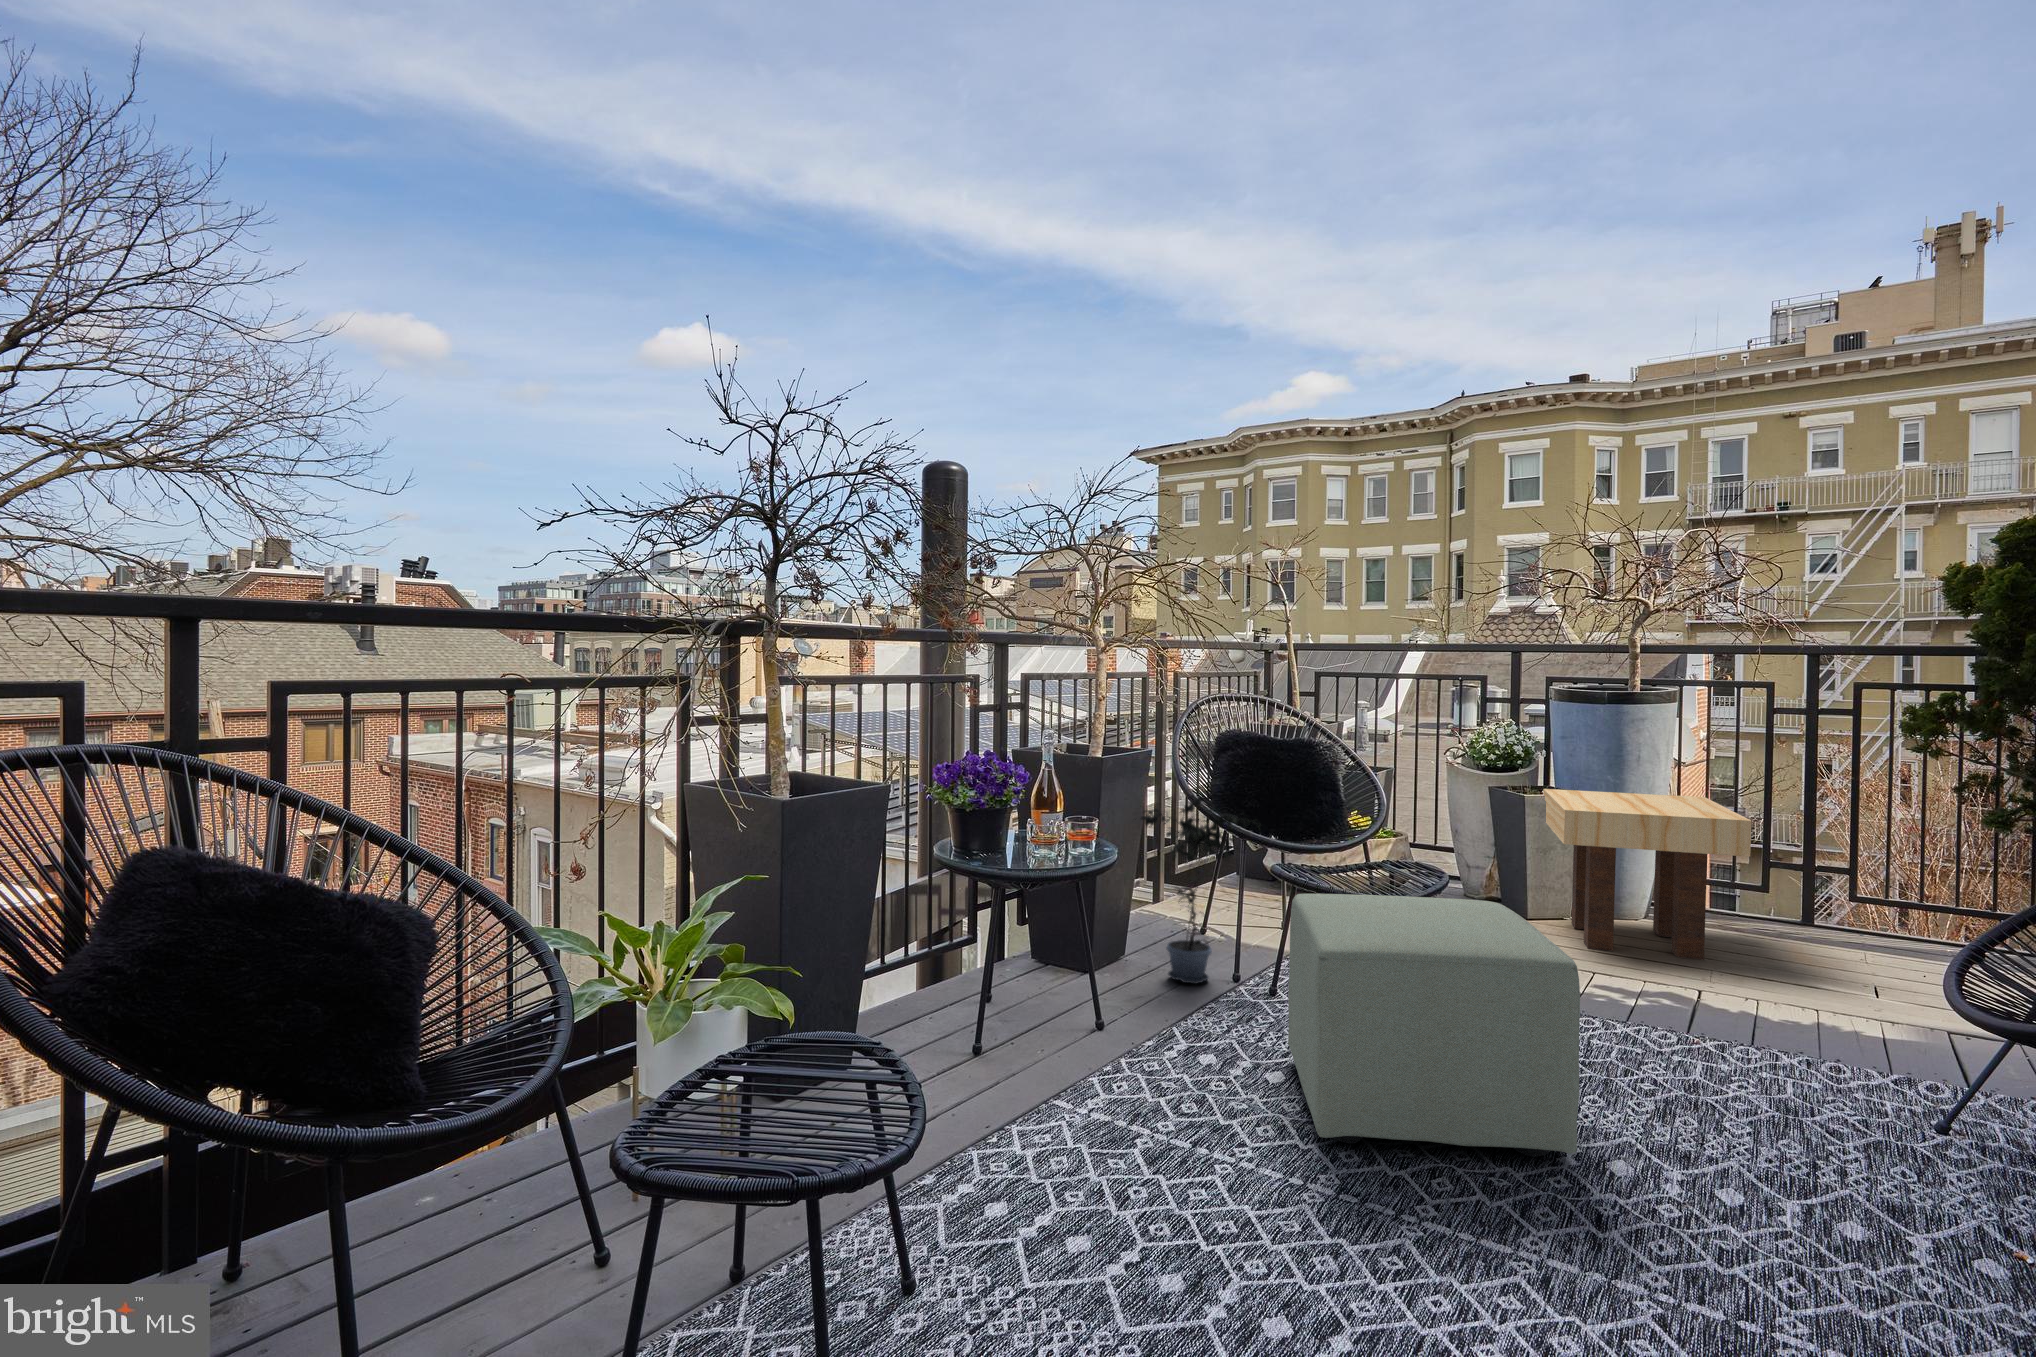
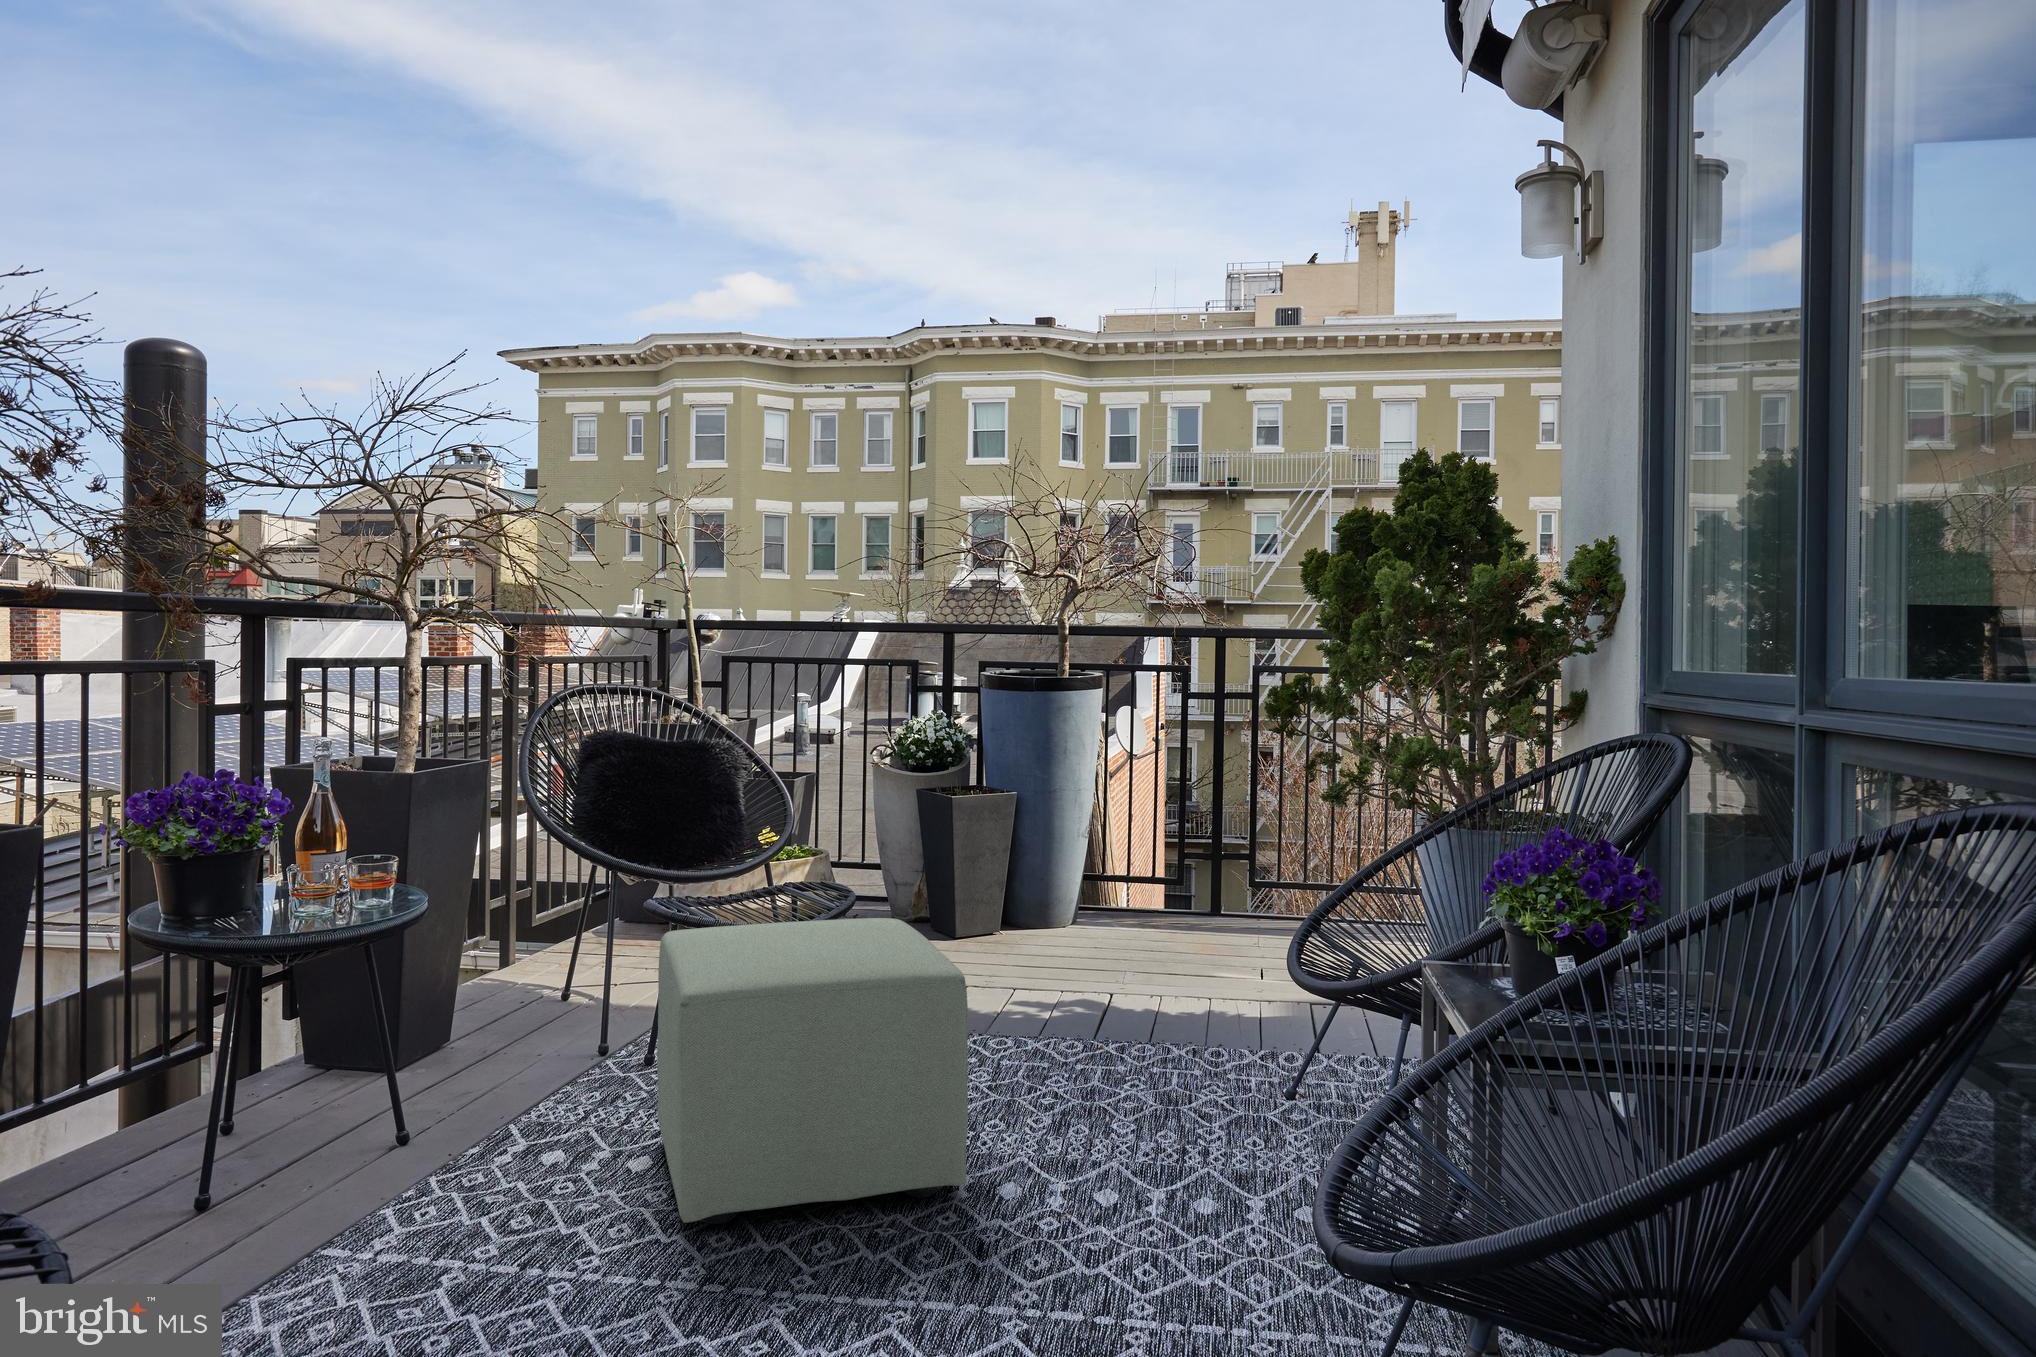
side table: present [1543,789,1752,960] -> none [971,789,1162,964]
potted plant: present [1141,790,1260,984] -> none [457,810,633,1065]

